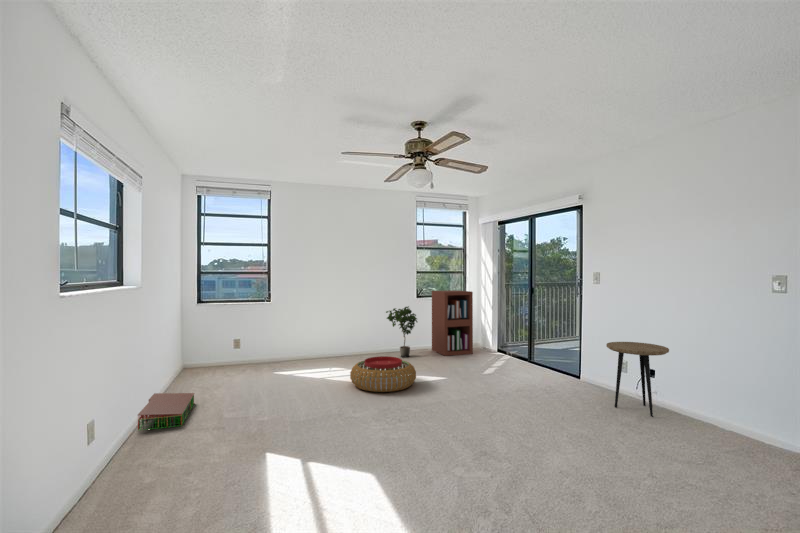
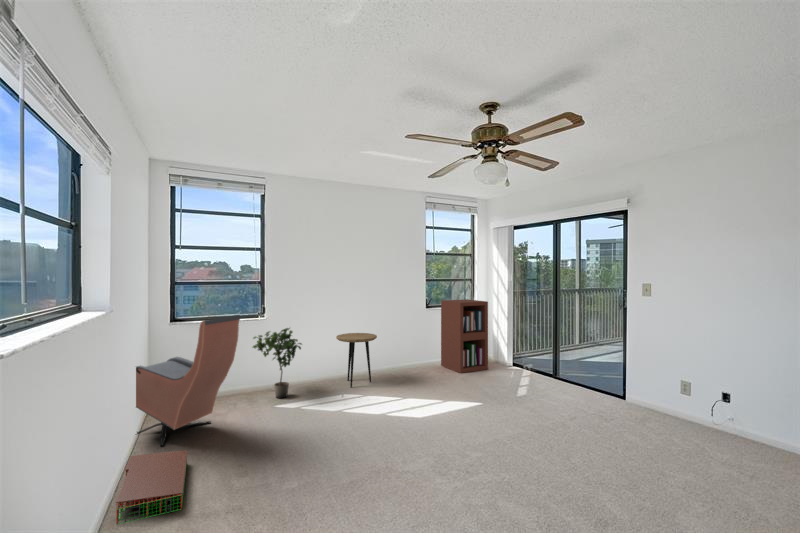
armchair: none [149,295,240,393] -> present [136,315,240,446]
potted plant: present [386,306,417,357] -> present [253,328,301,398]
side table: present [606,342,669,417] -> present [336,333,377,387]
pouf: present [350,356,416,392] -> none [378,383,457,431]

